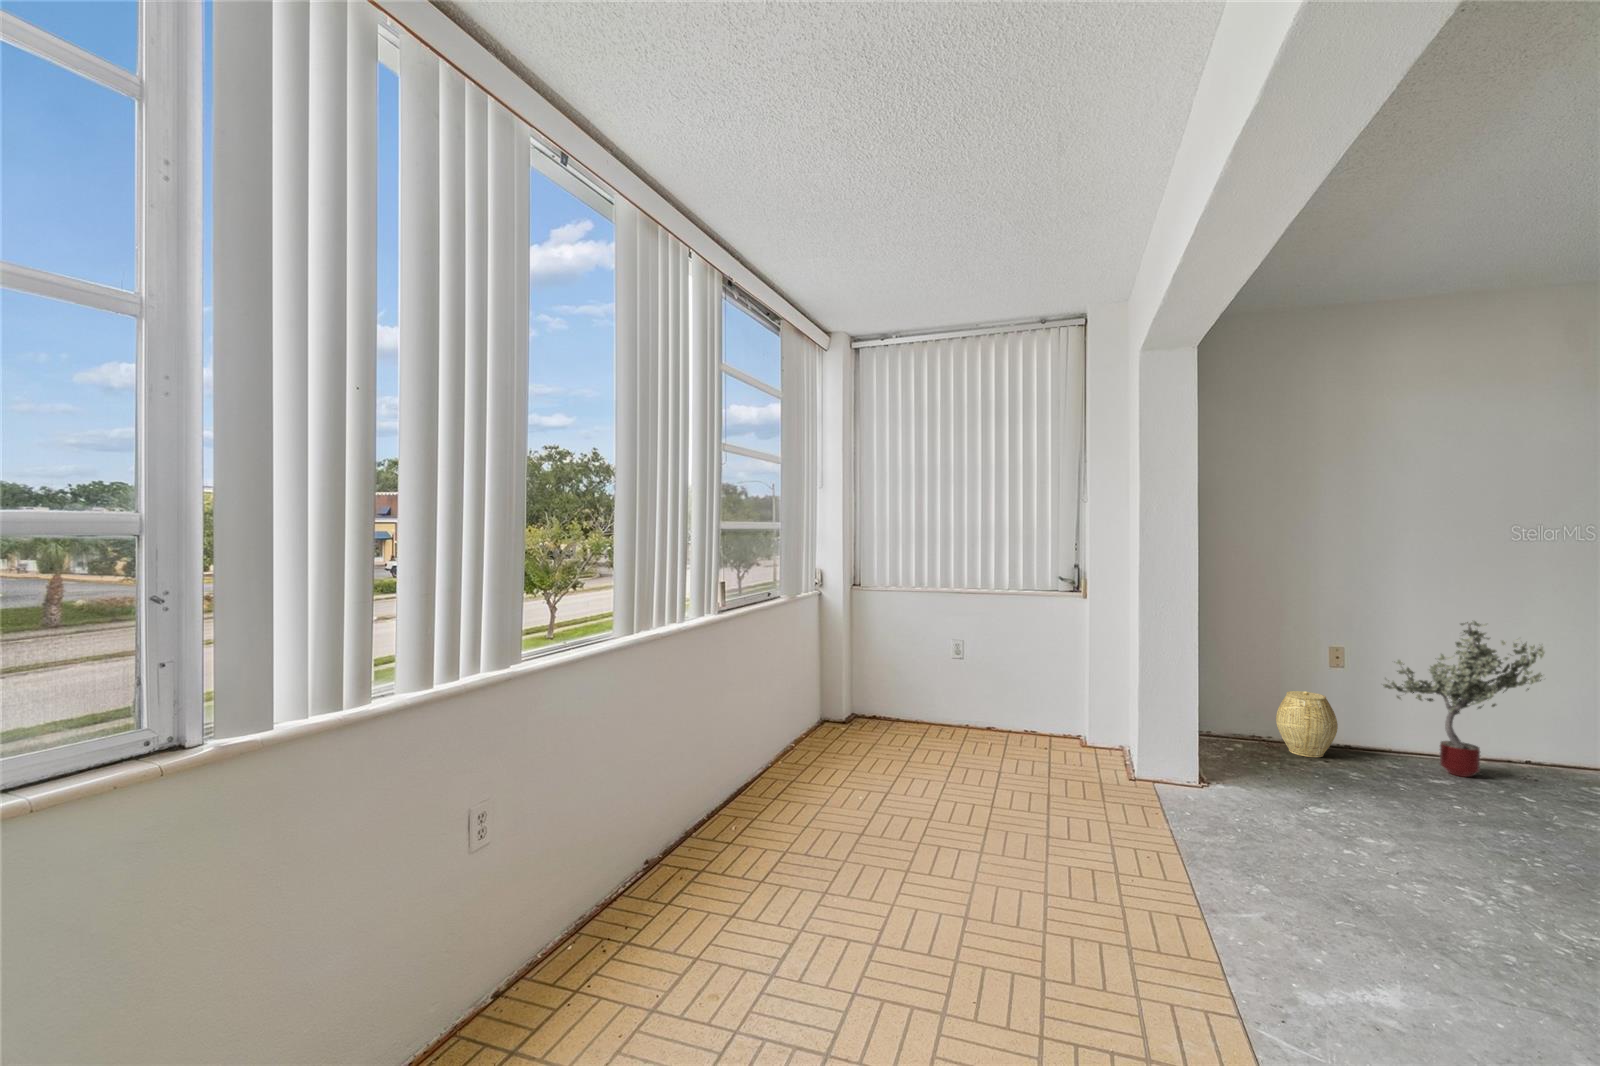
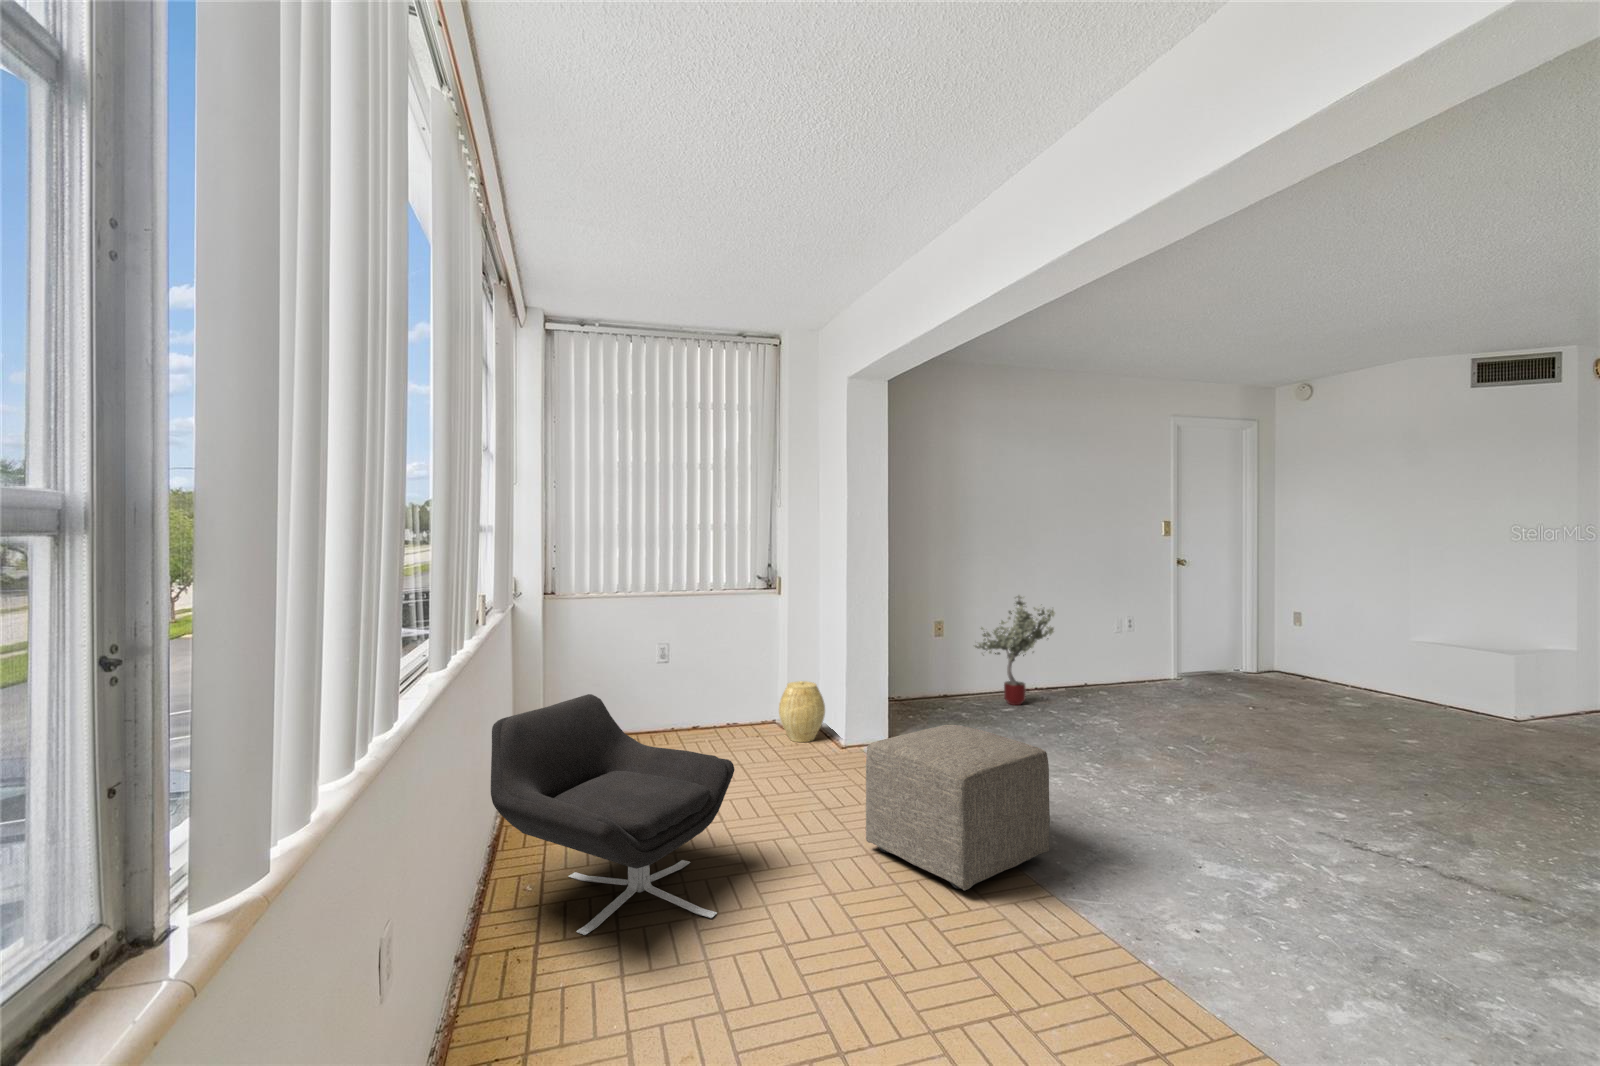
lounge chair: none [695,675,904,899] -> present [491,694,734,935]
woven basket: present [1276,691,1338,757] -> present [779,681,825,742]
ottoman: none [1049,770,1285,966] -> present [866,724,1050,890]

